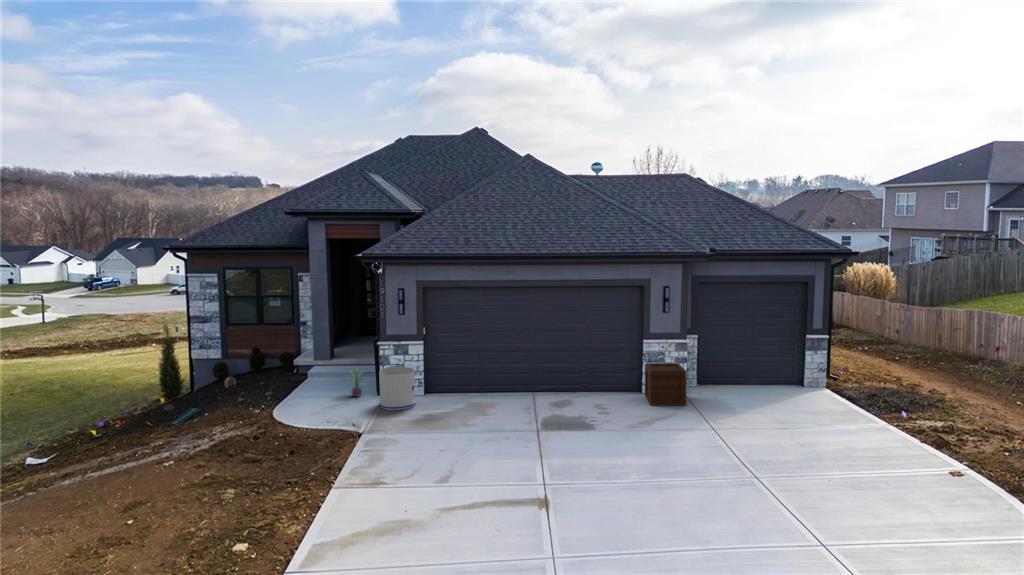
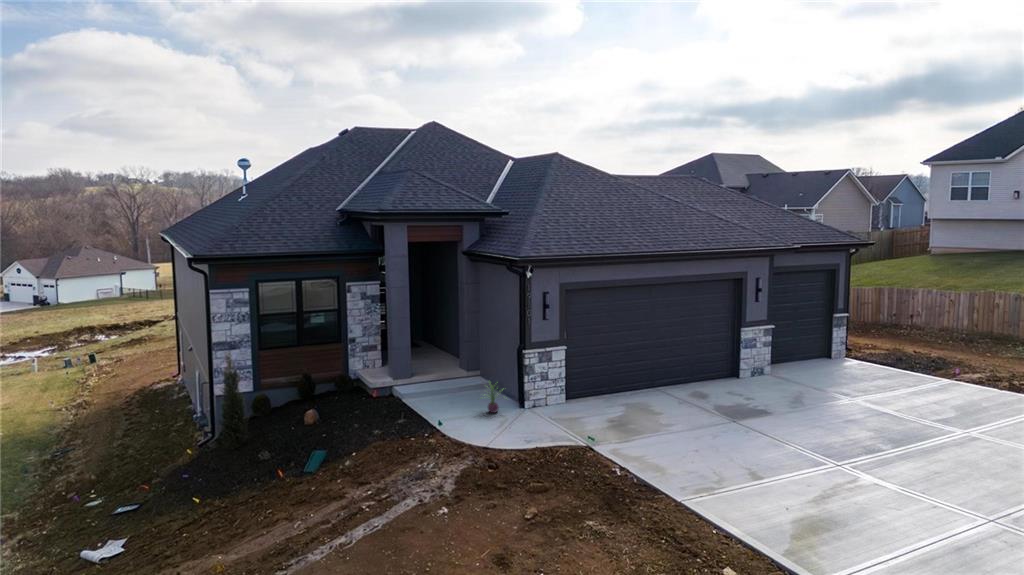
wooden crate: present [645,363,687,406] -> none [743,347,791,386]
trash can: present [379,367,416,410] -> none [536,375,574,421]

